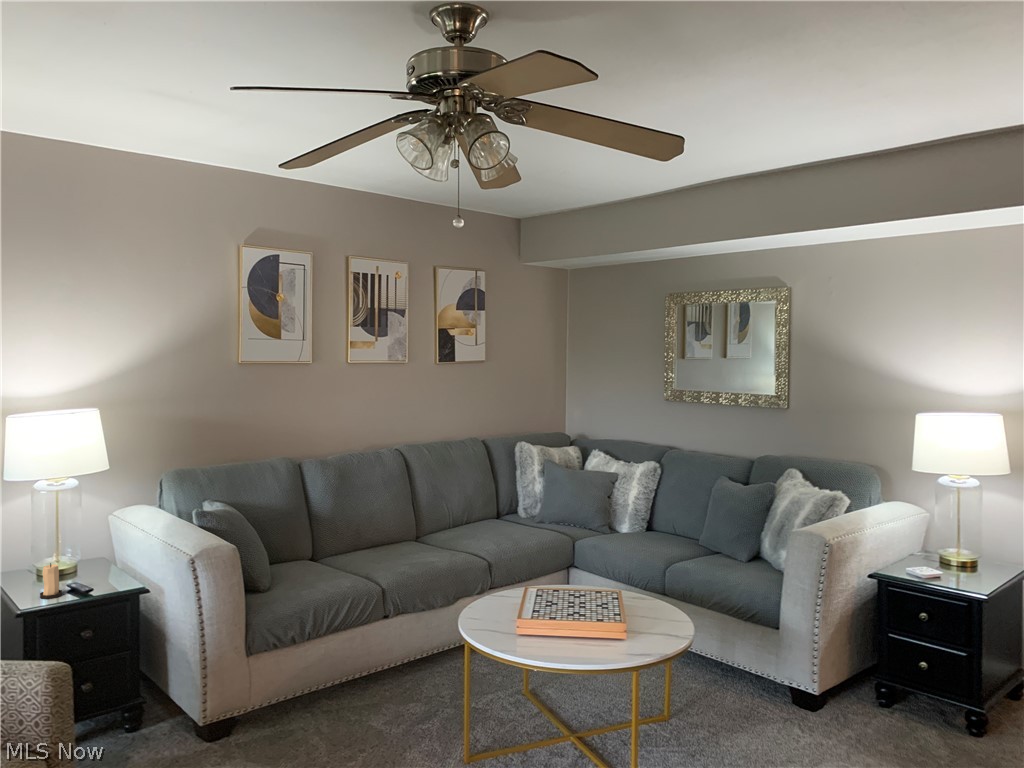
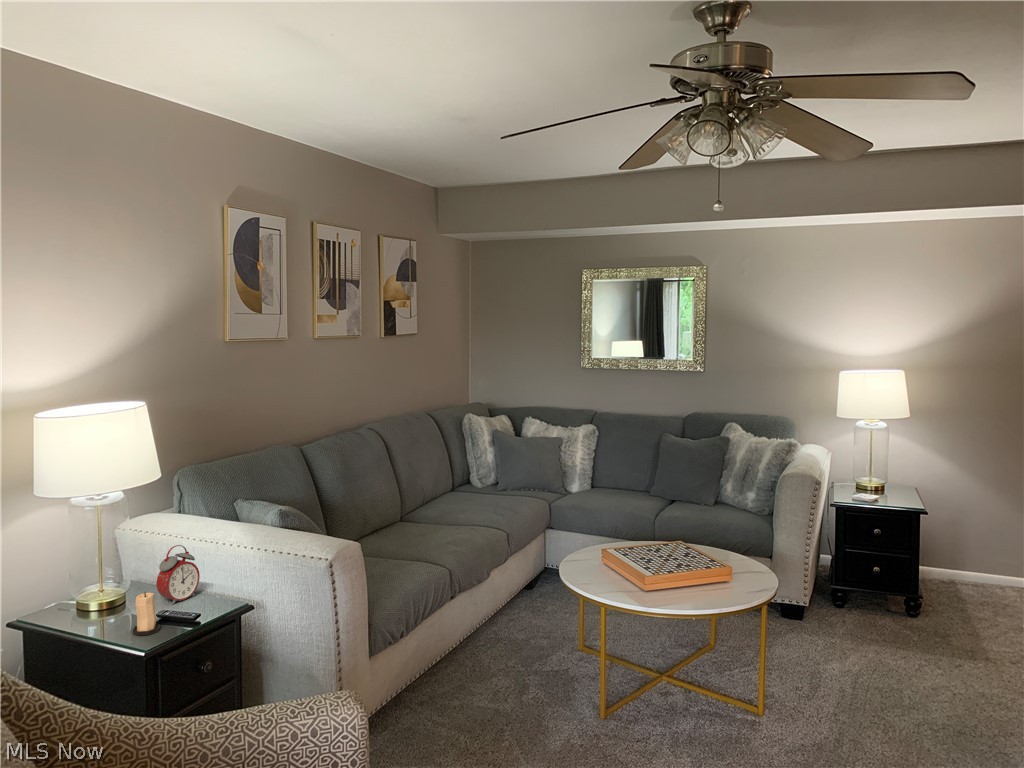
alarm clock: none [92,530,130,579] -> present [156,545,200,604]

